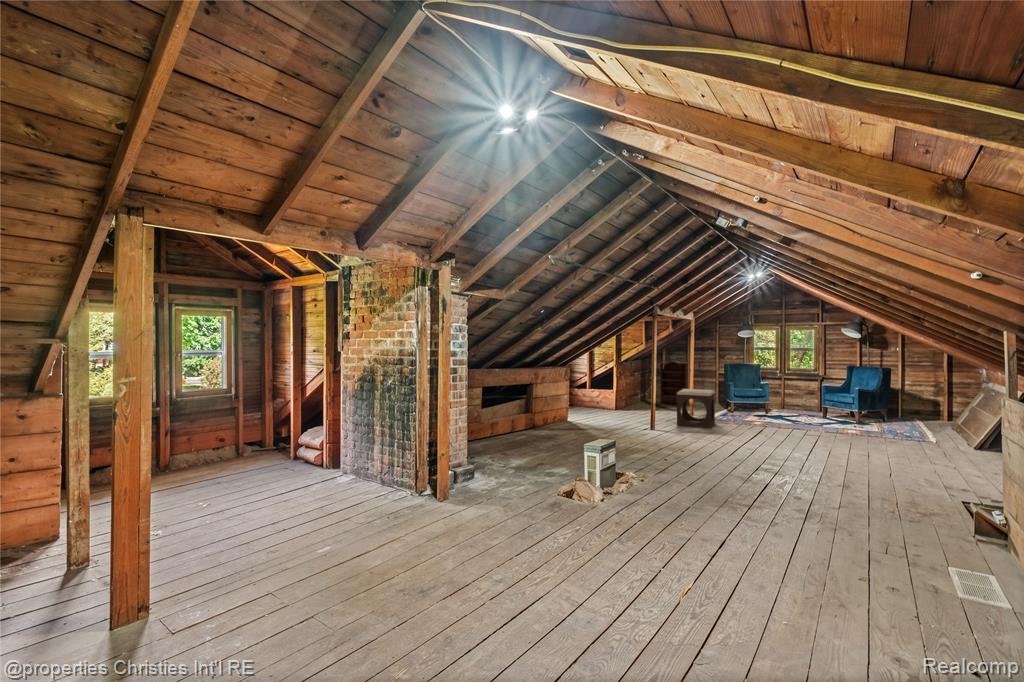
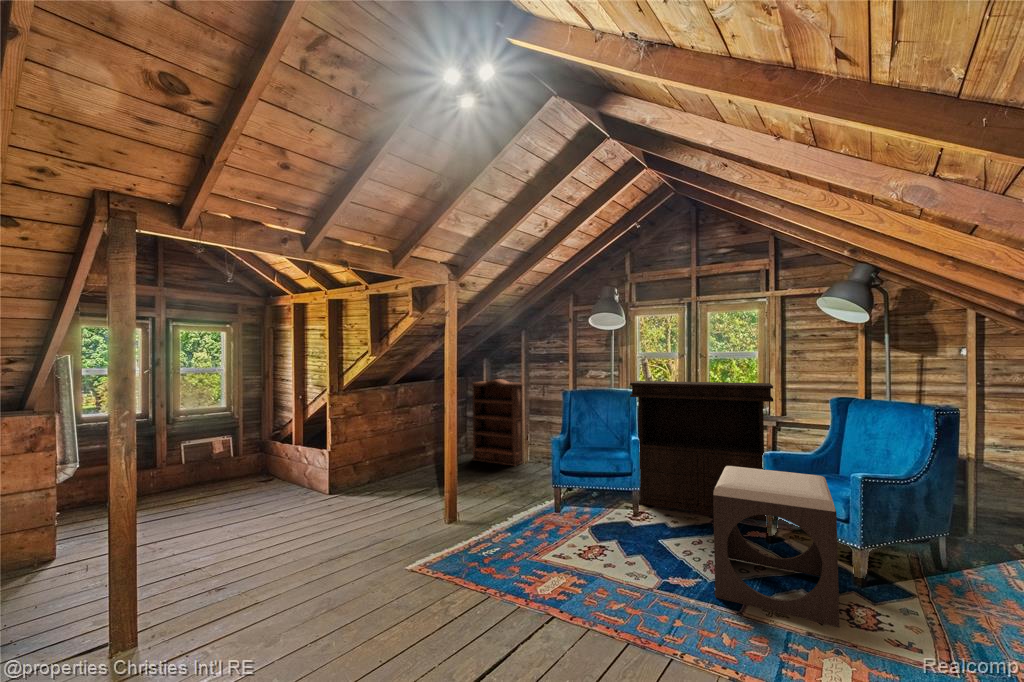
console table: none [759,361,823,415] -> present [630,381,773,520]
footstool: present [677,389,715,428] -> present [713,466,840,627]

